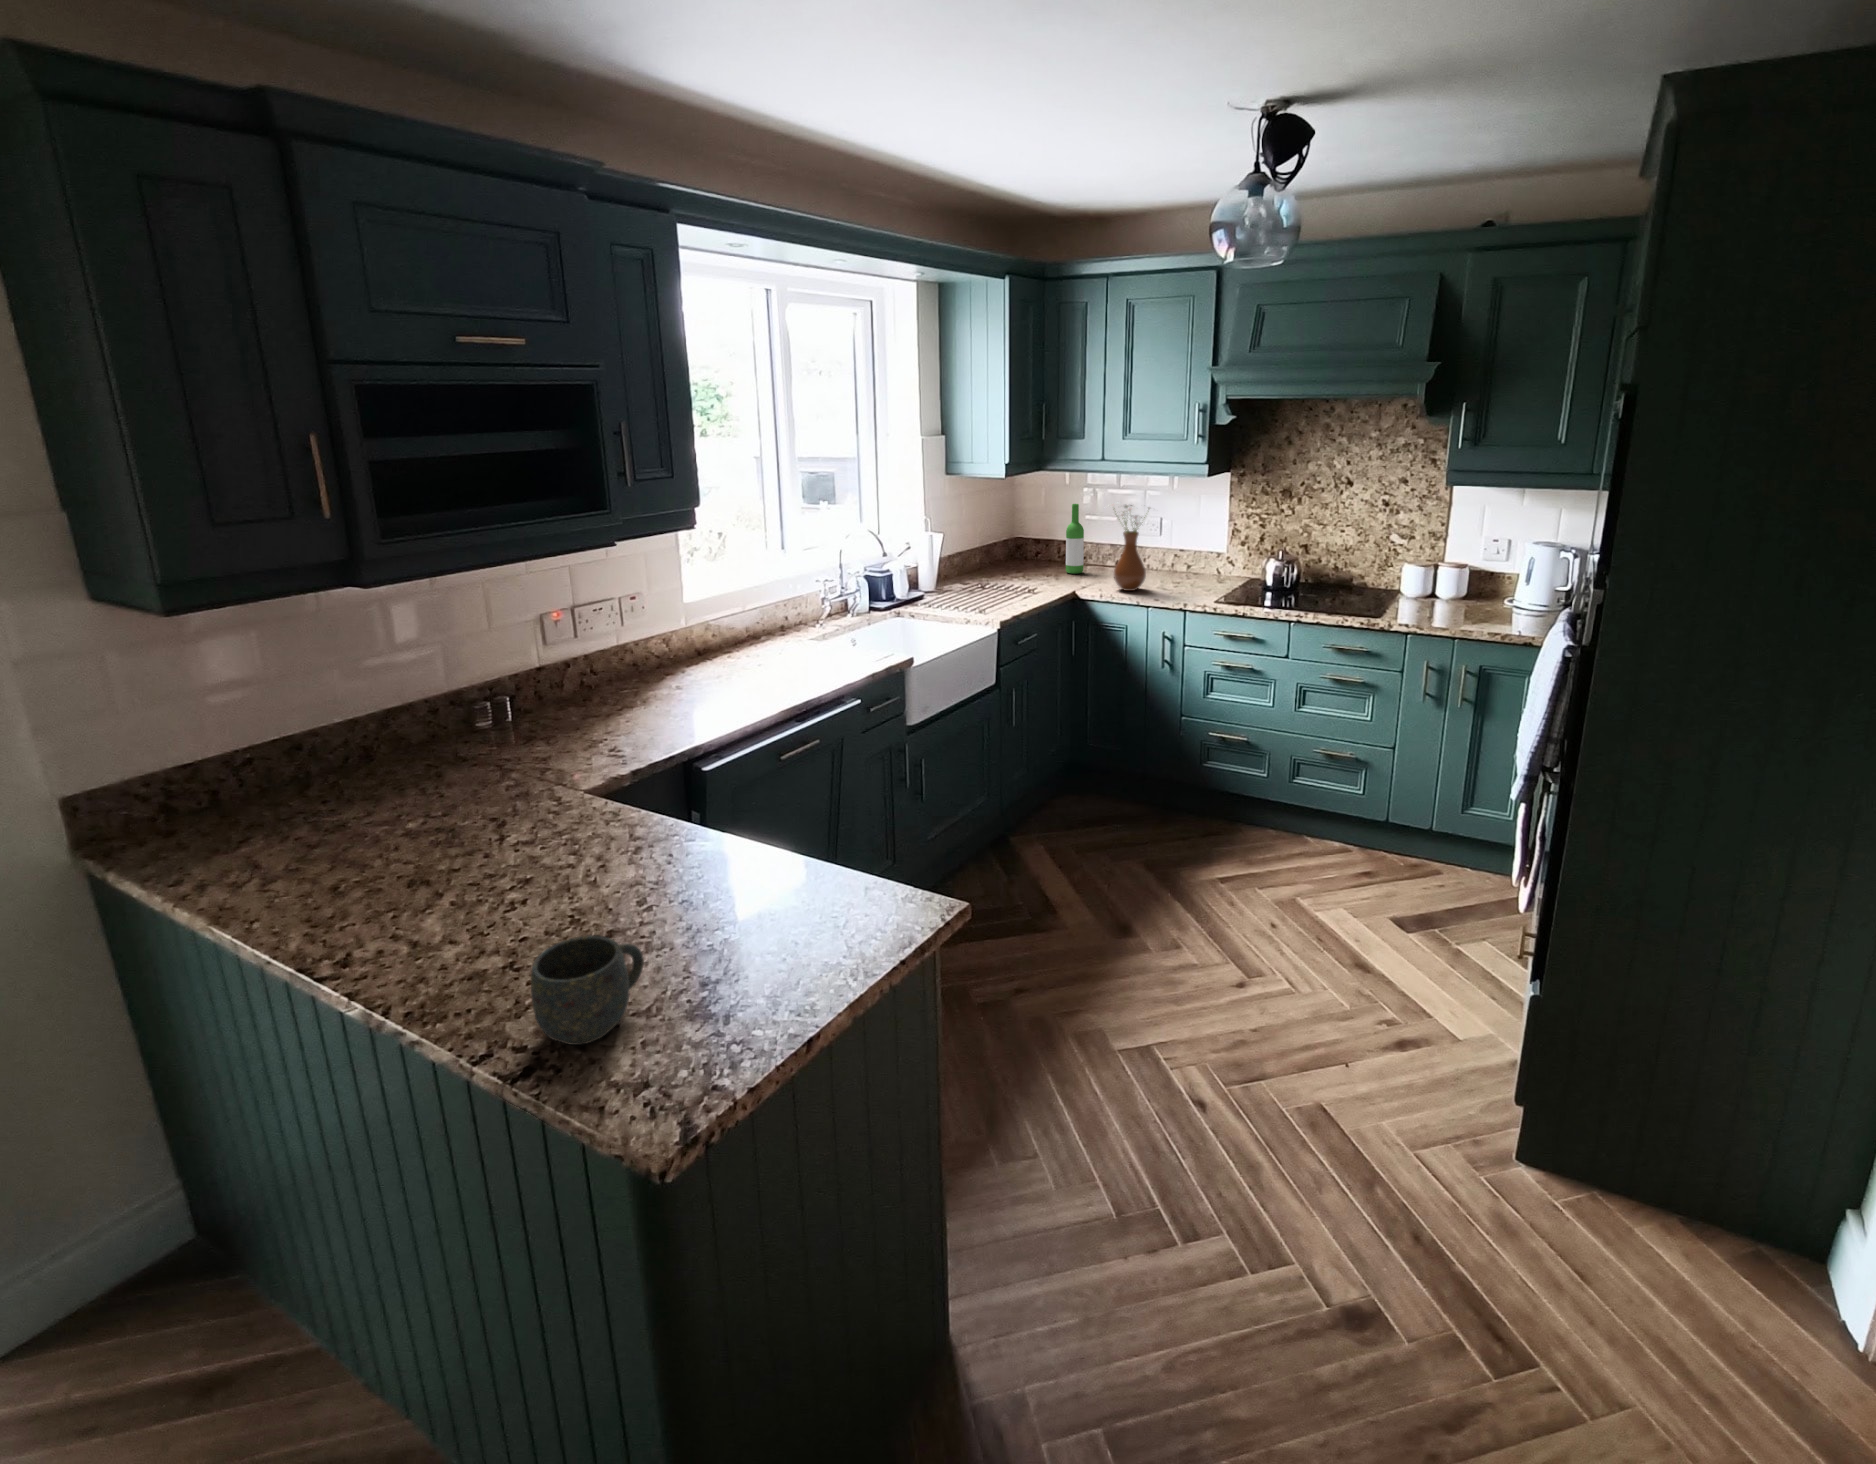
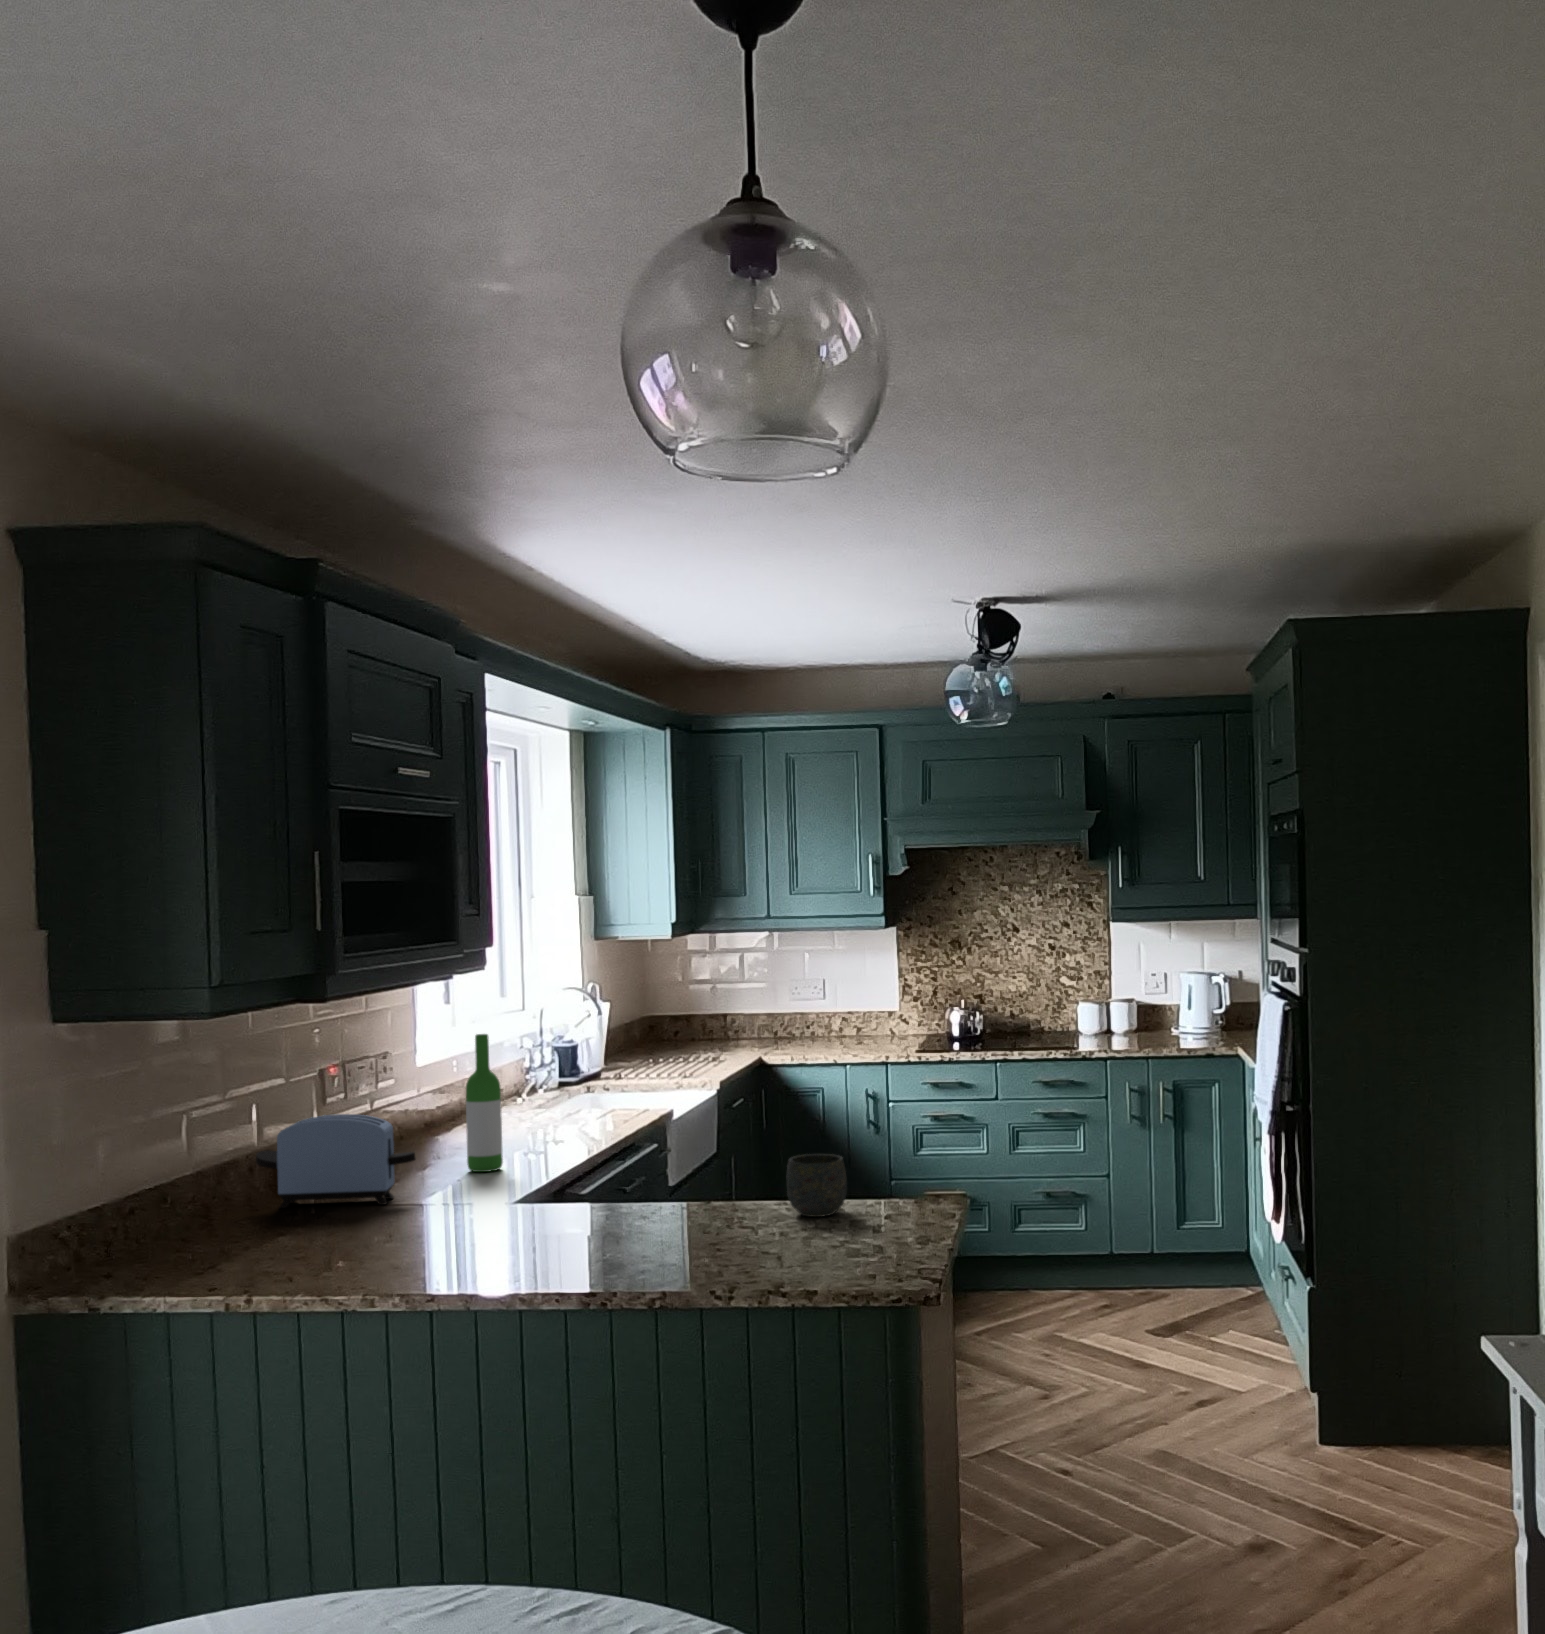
vase: present [1108,502,1150,591] -> none [787,956,839,1051]
wine bottle: present [1066,504,1084,574] -> present [466,1034,503,1172]
toaster: none [199,734,339,846] -> present [256,1114,415,1208]

